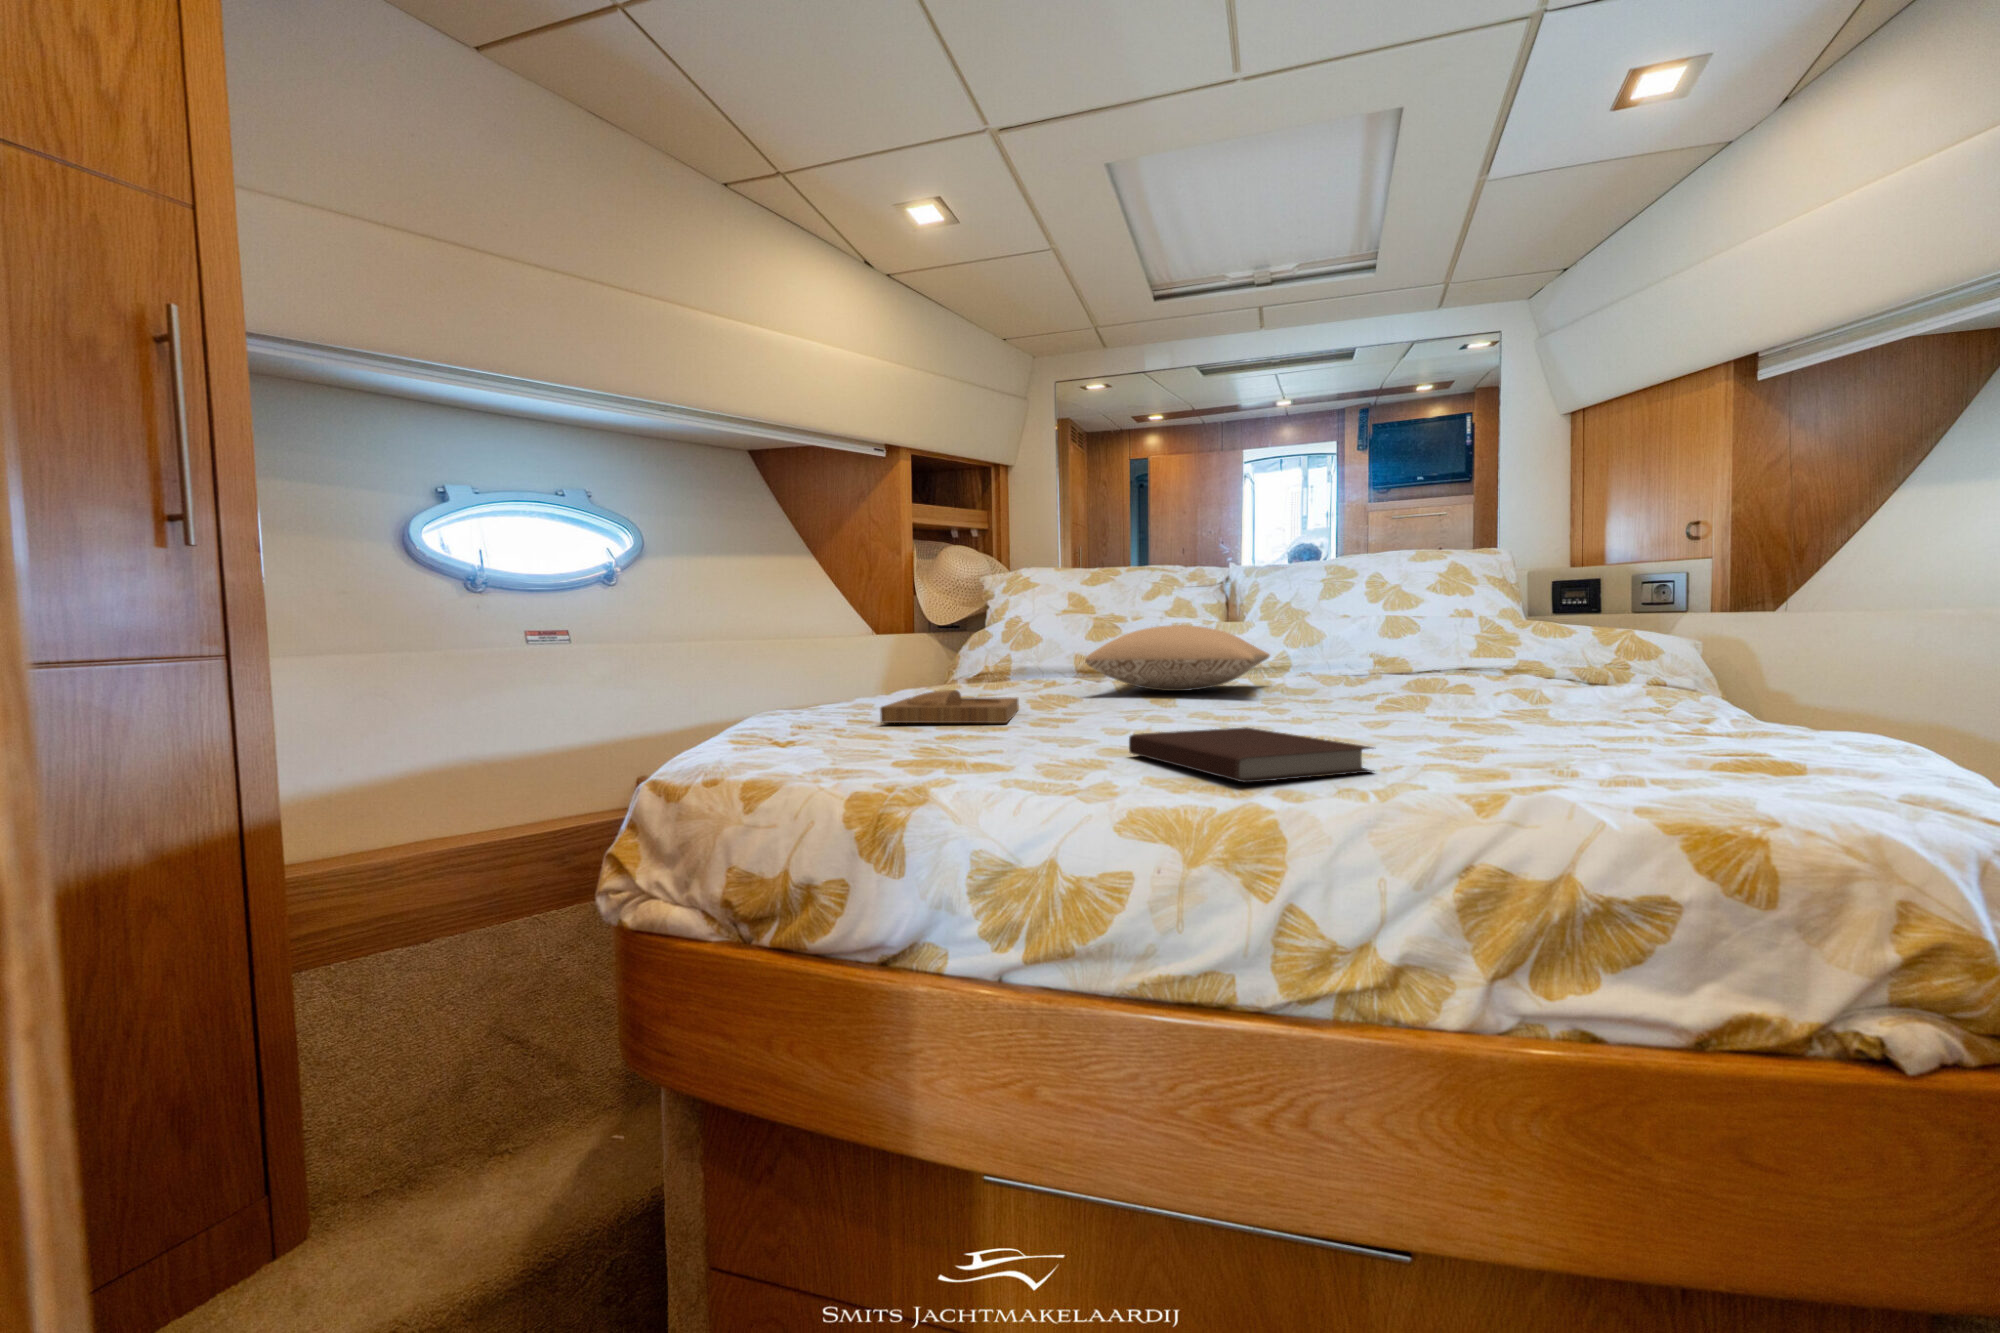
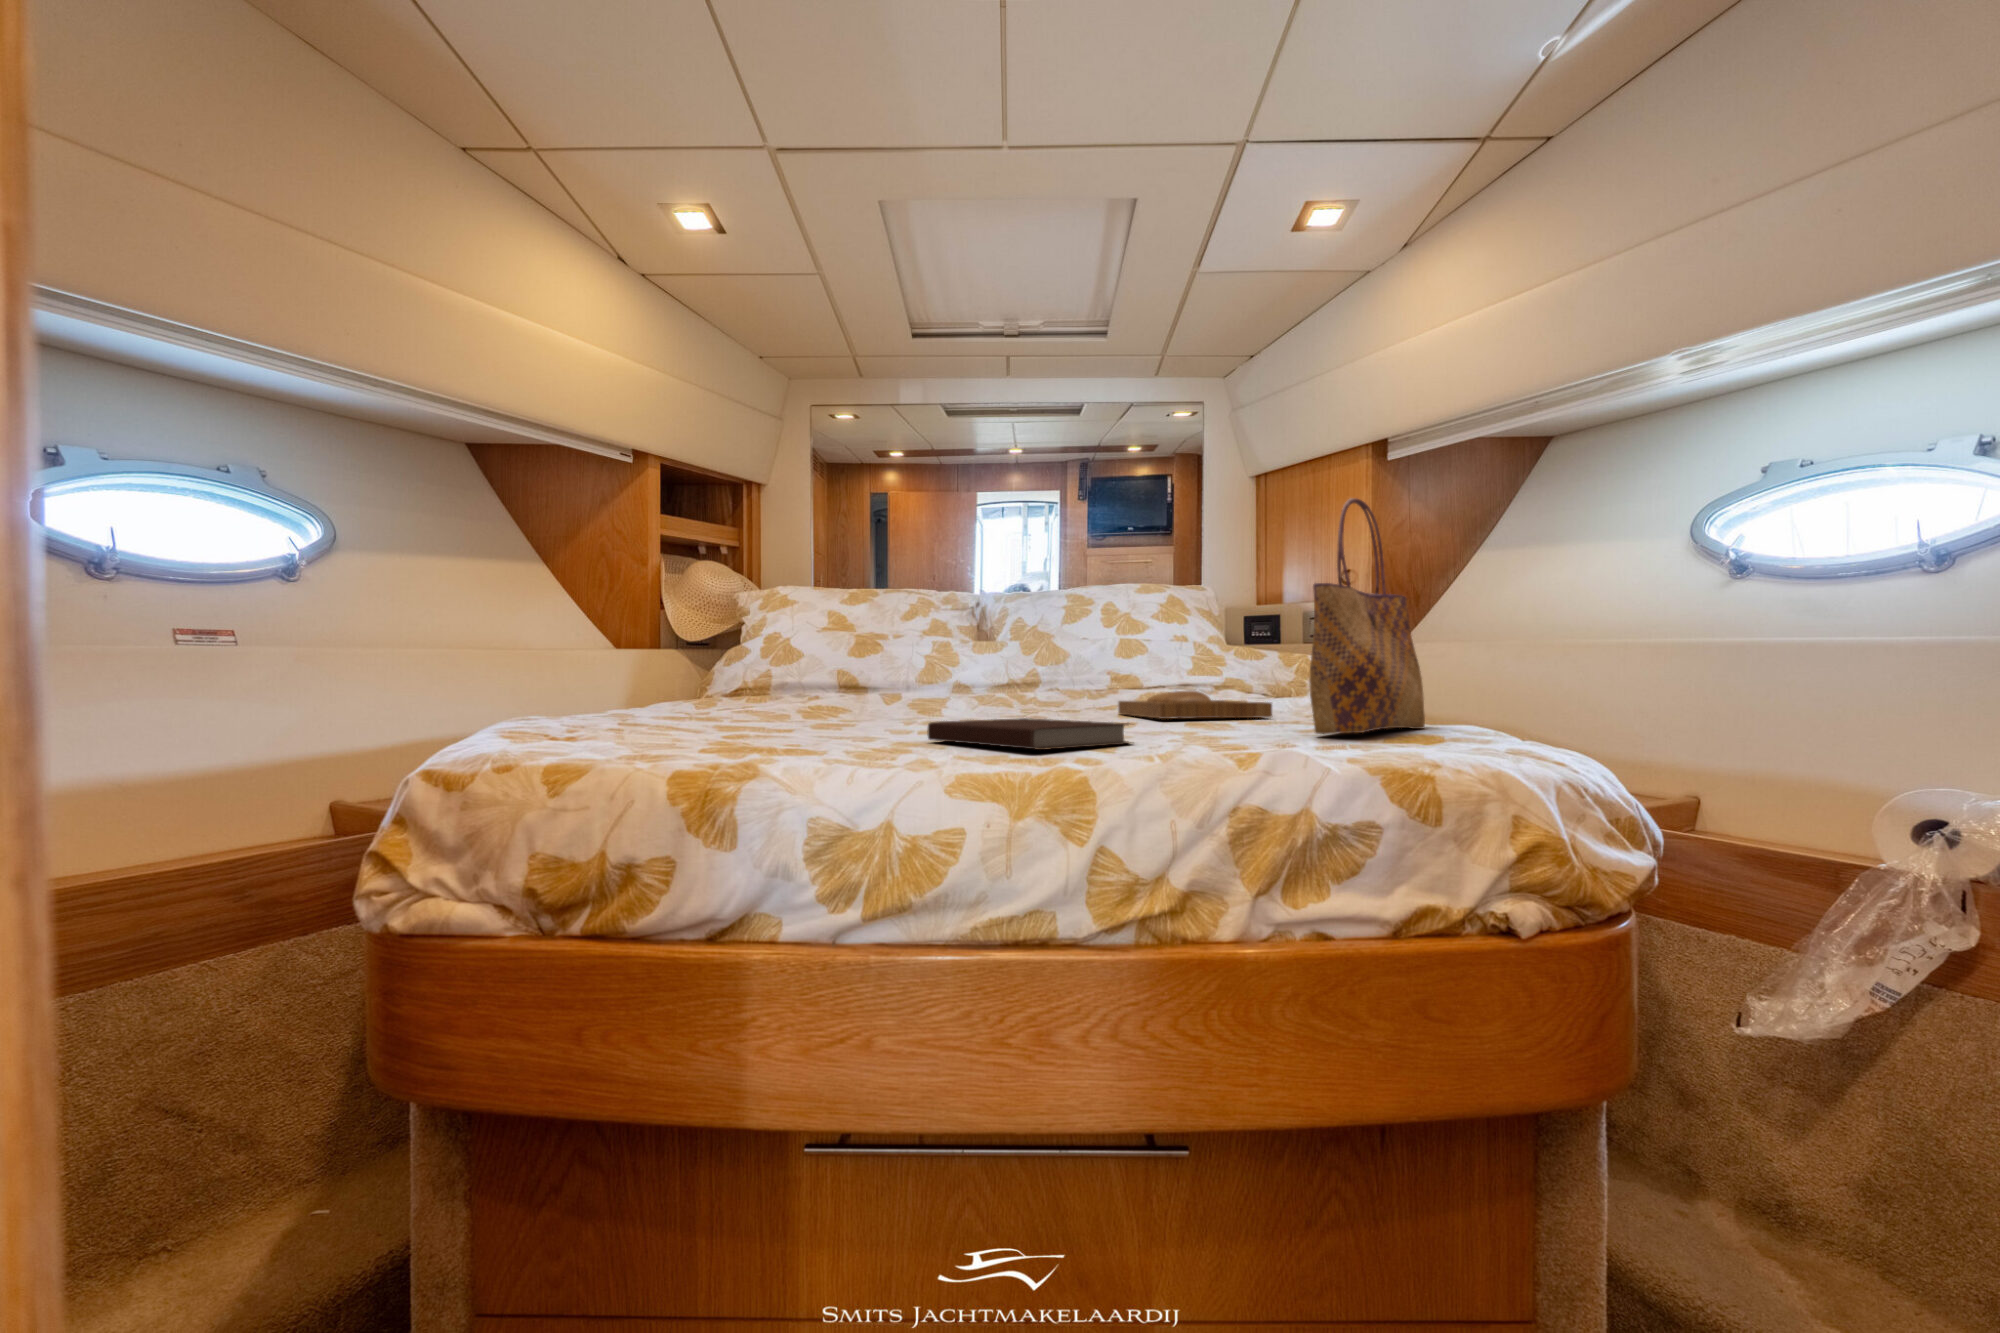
tote bag: none [1634,443,1825,769] -> present [1309,498,1425,734]
pillow: present [1085,625,1270,691] -> none [855,643,1024,705]
tray: present [880,690,1019,723] -> present [1118,691,1272,719]

